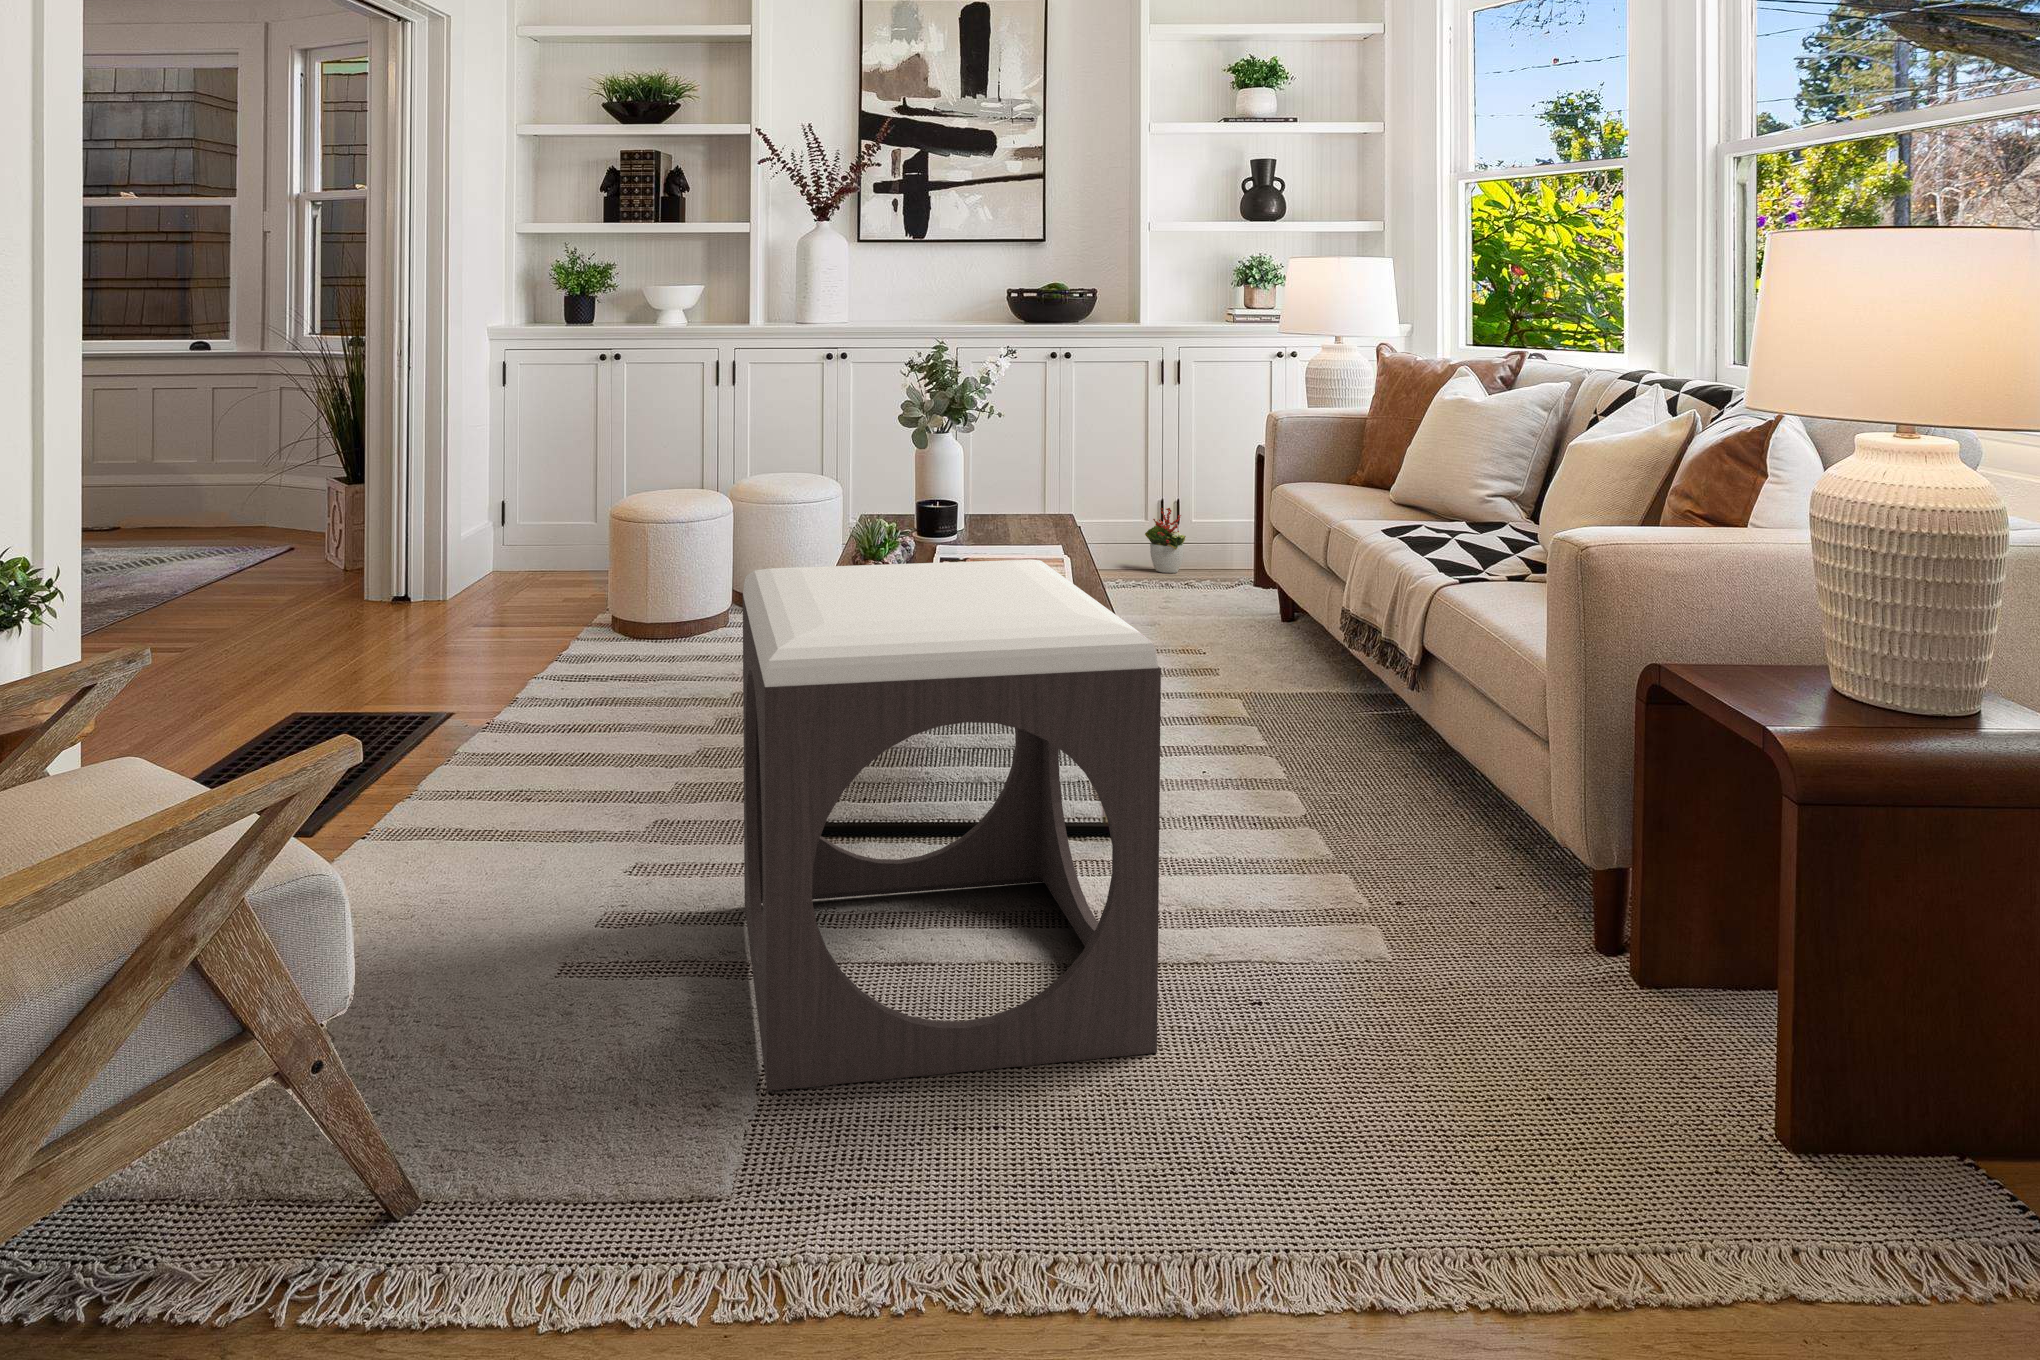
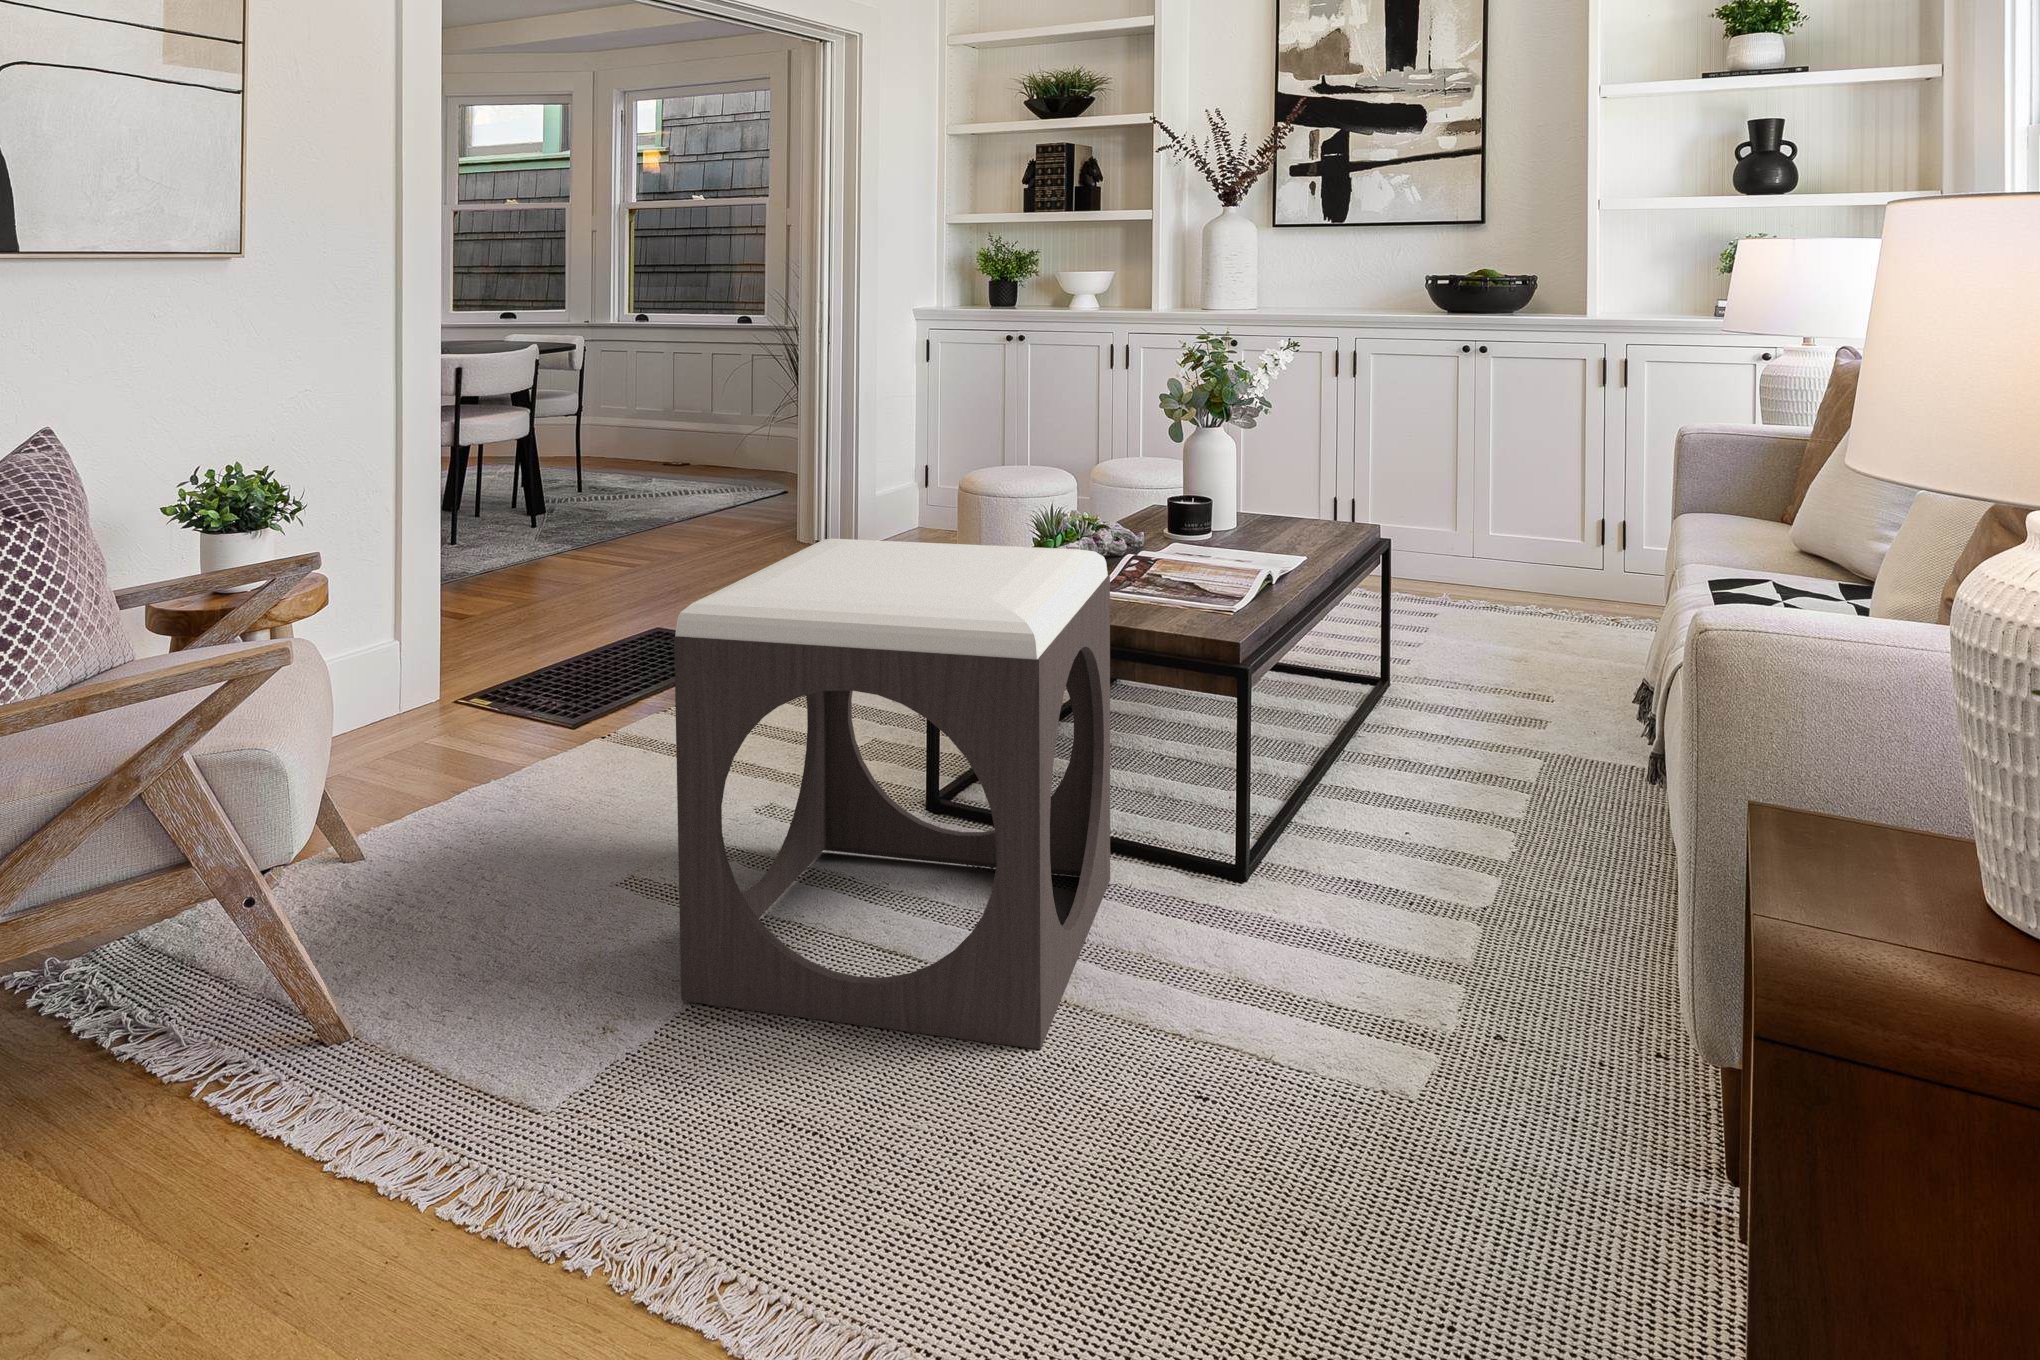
decorative plant: present [1145,508,1186,573] -> none [1561,523,1608,598]

